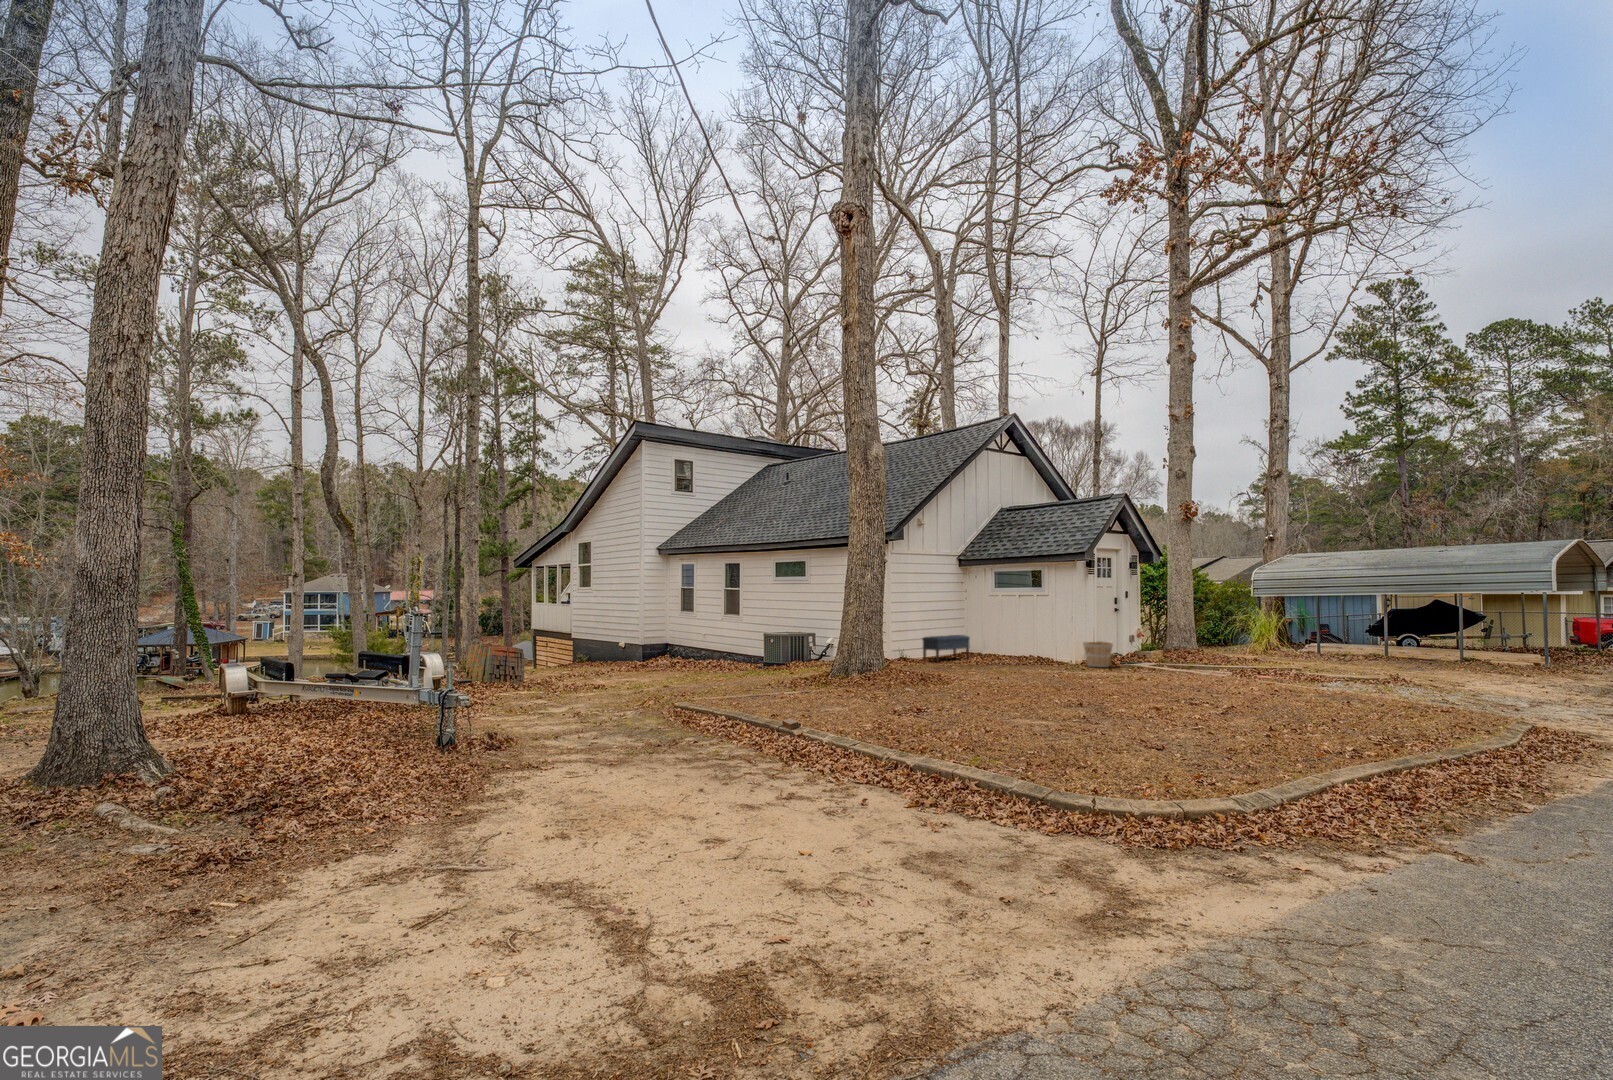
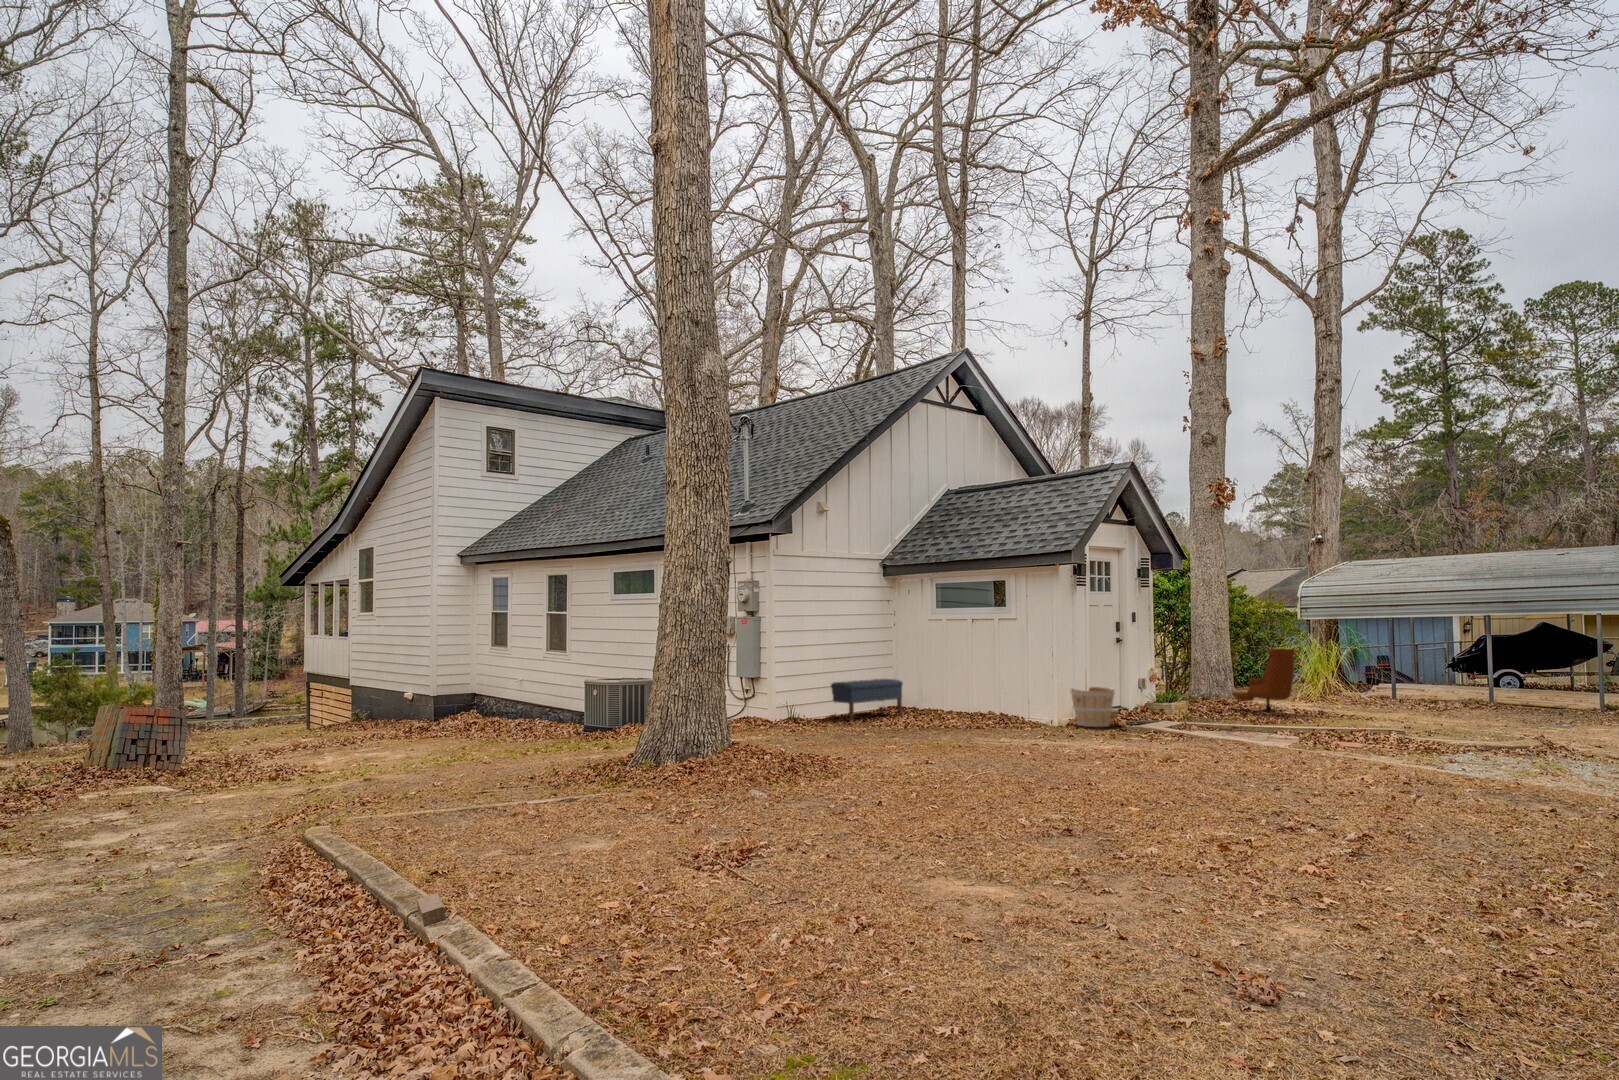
lounge chair: none [1190,617,1238,663] -> present [1232,649,1295,715]

